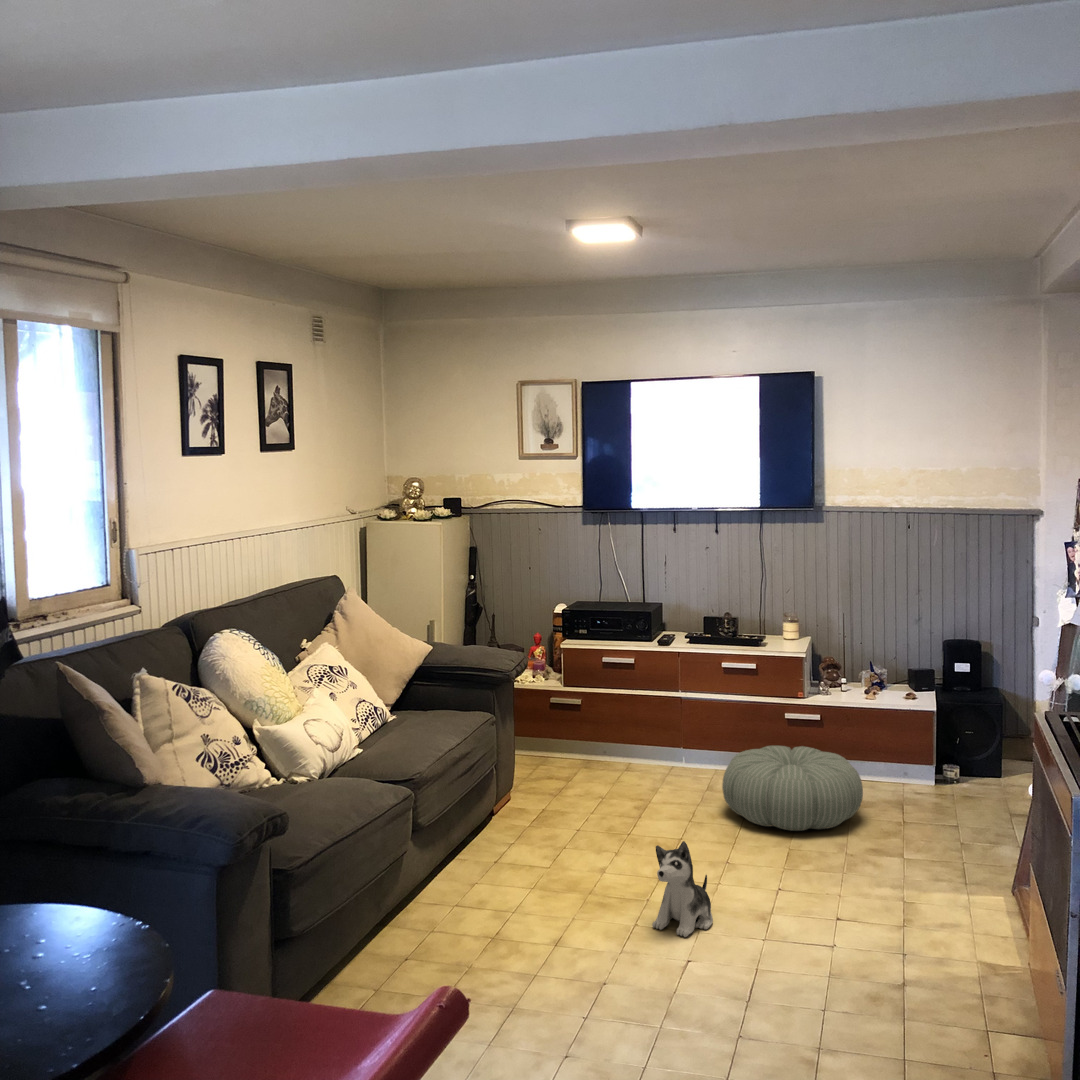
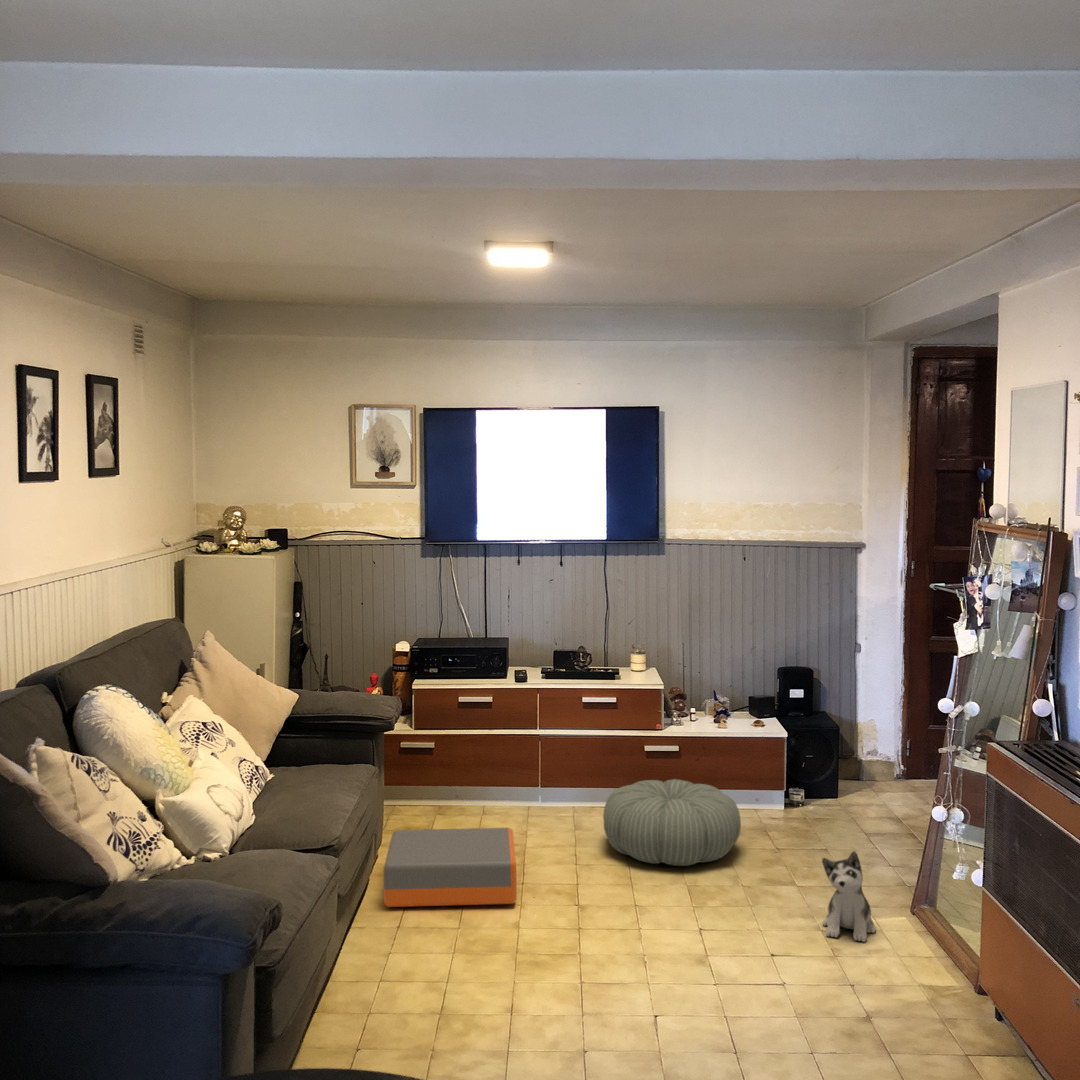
storage box: none [491,776,628,851] -> present [384,828,516,907]
plush toy: present [652,841,713,937] -> present [822,851,876,942]

